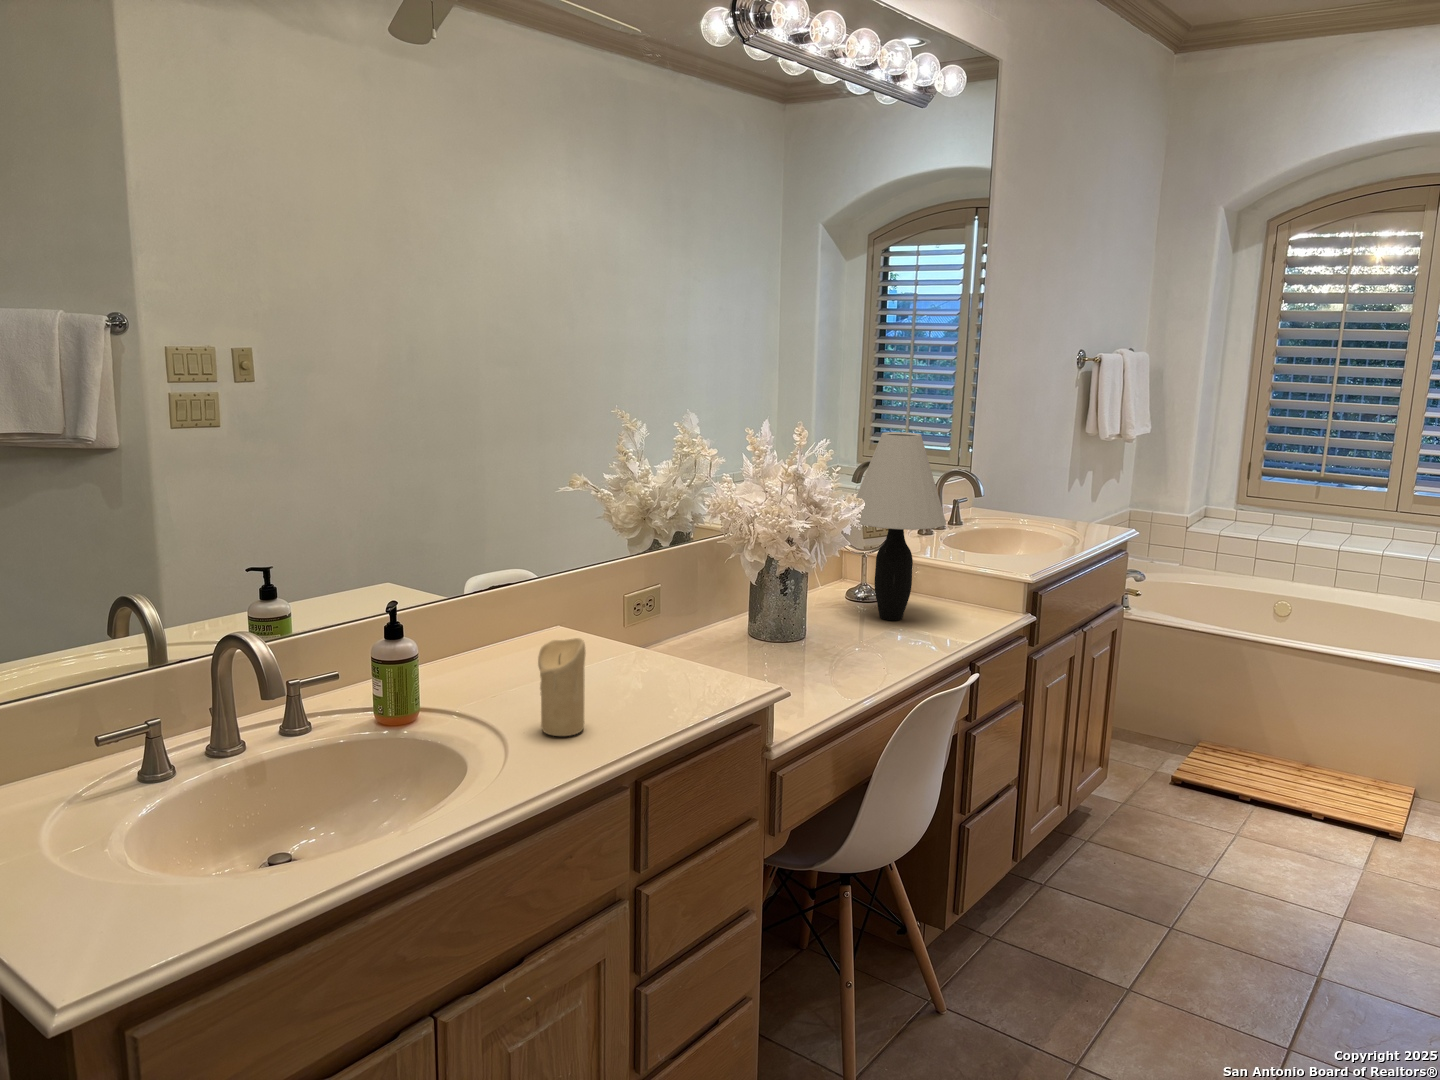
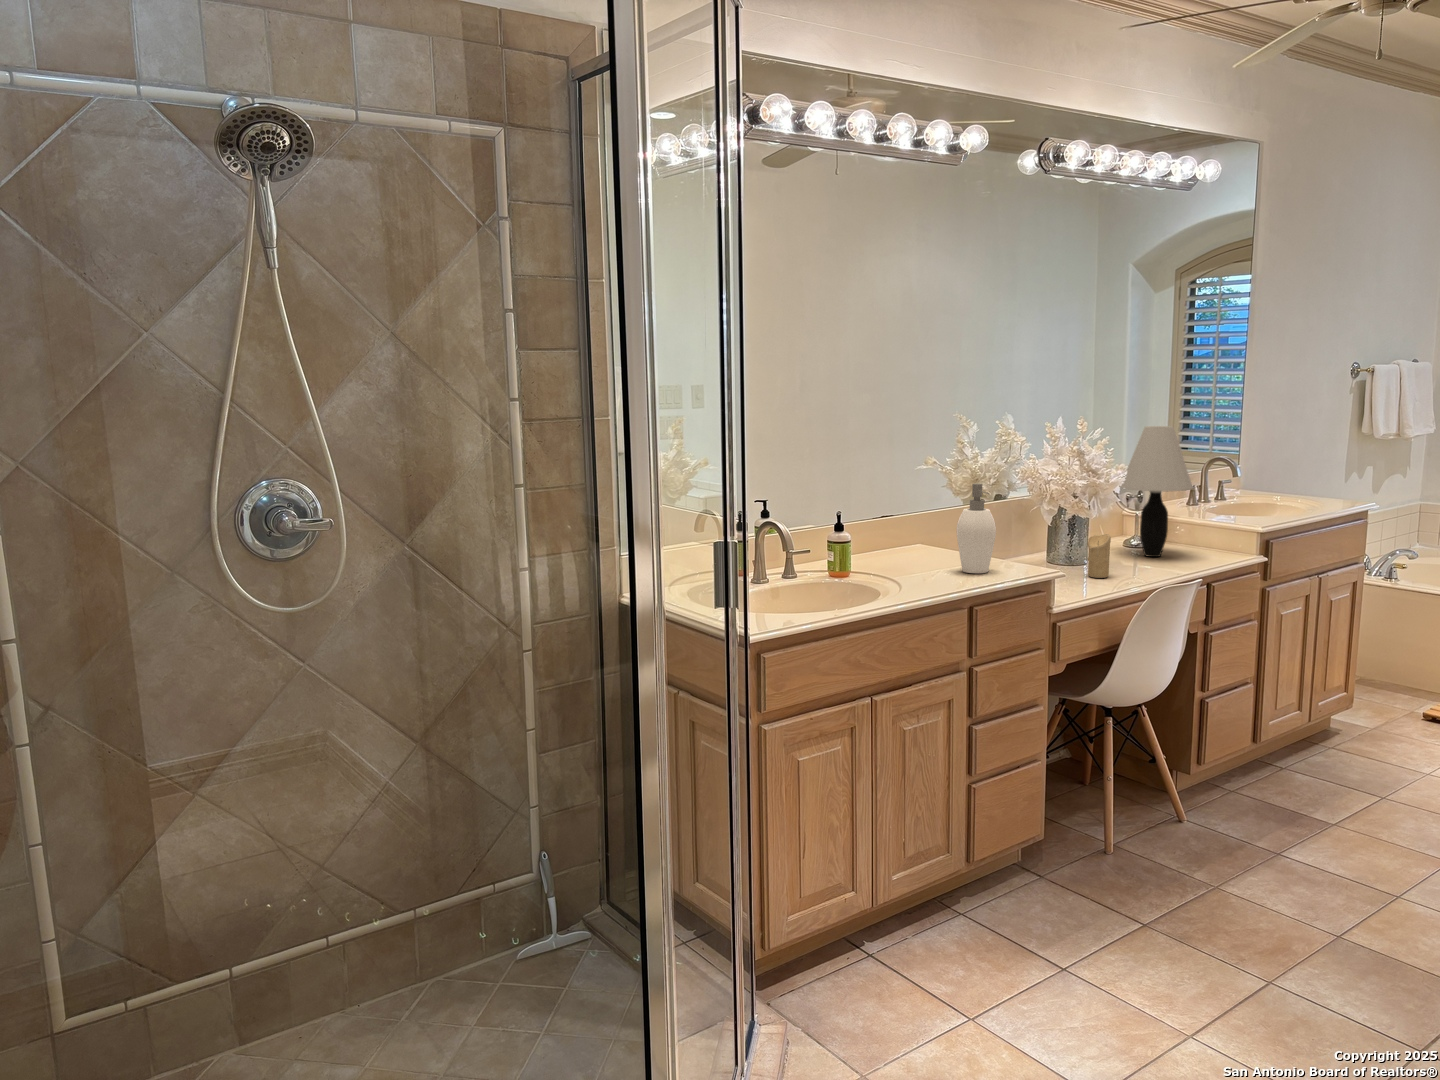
soap dispenser: none [607,545,676,706] -> present [956,483,996,573]
candle: present [538,638,585,736] -> present [1088,534,1111,578]

